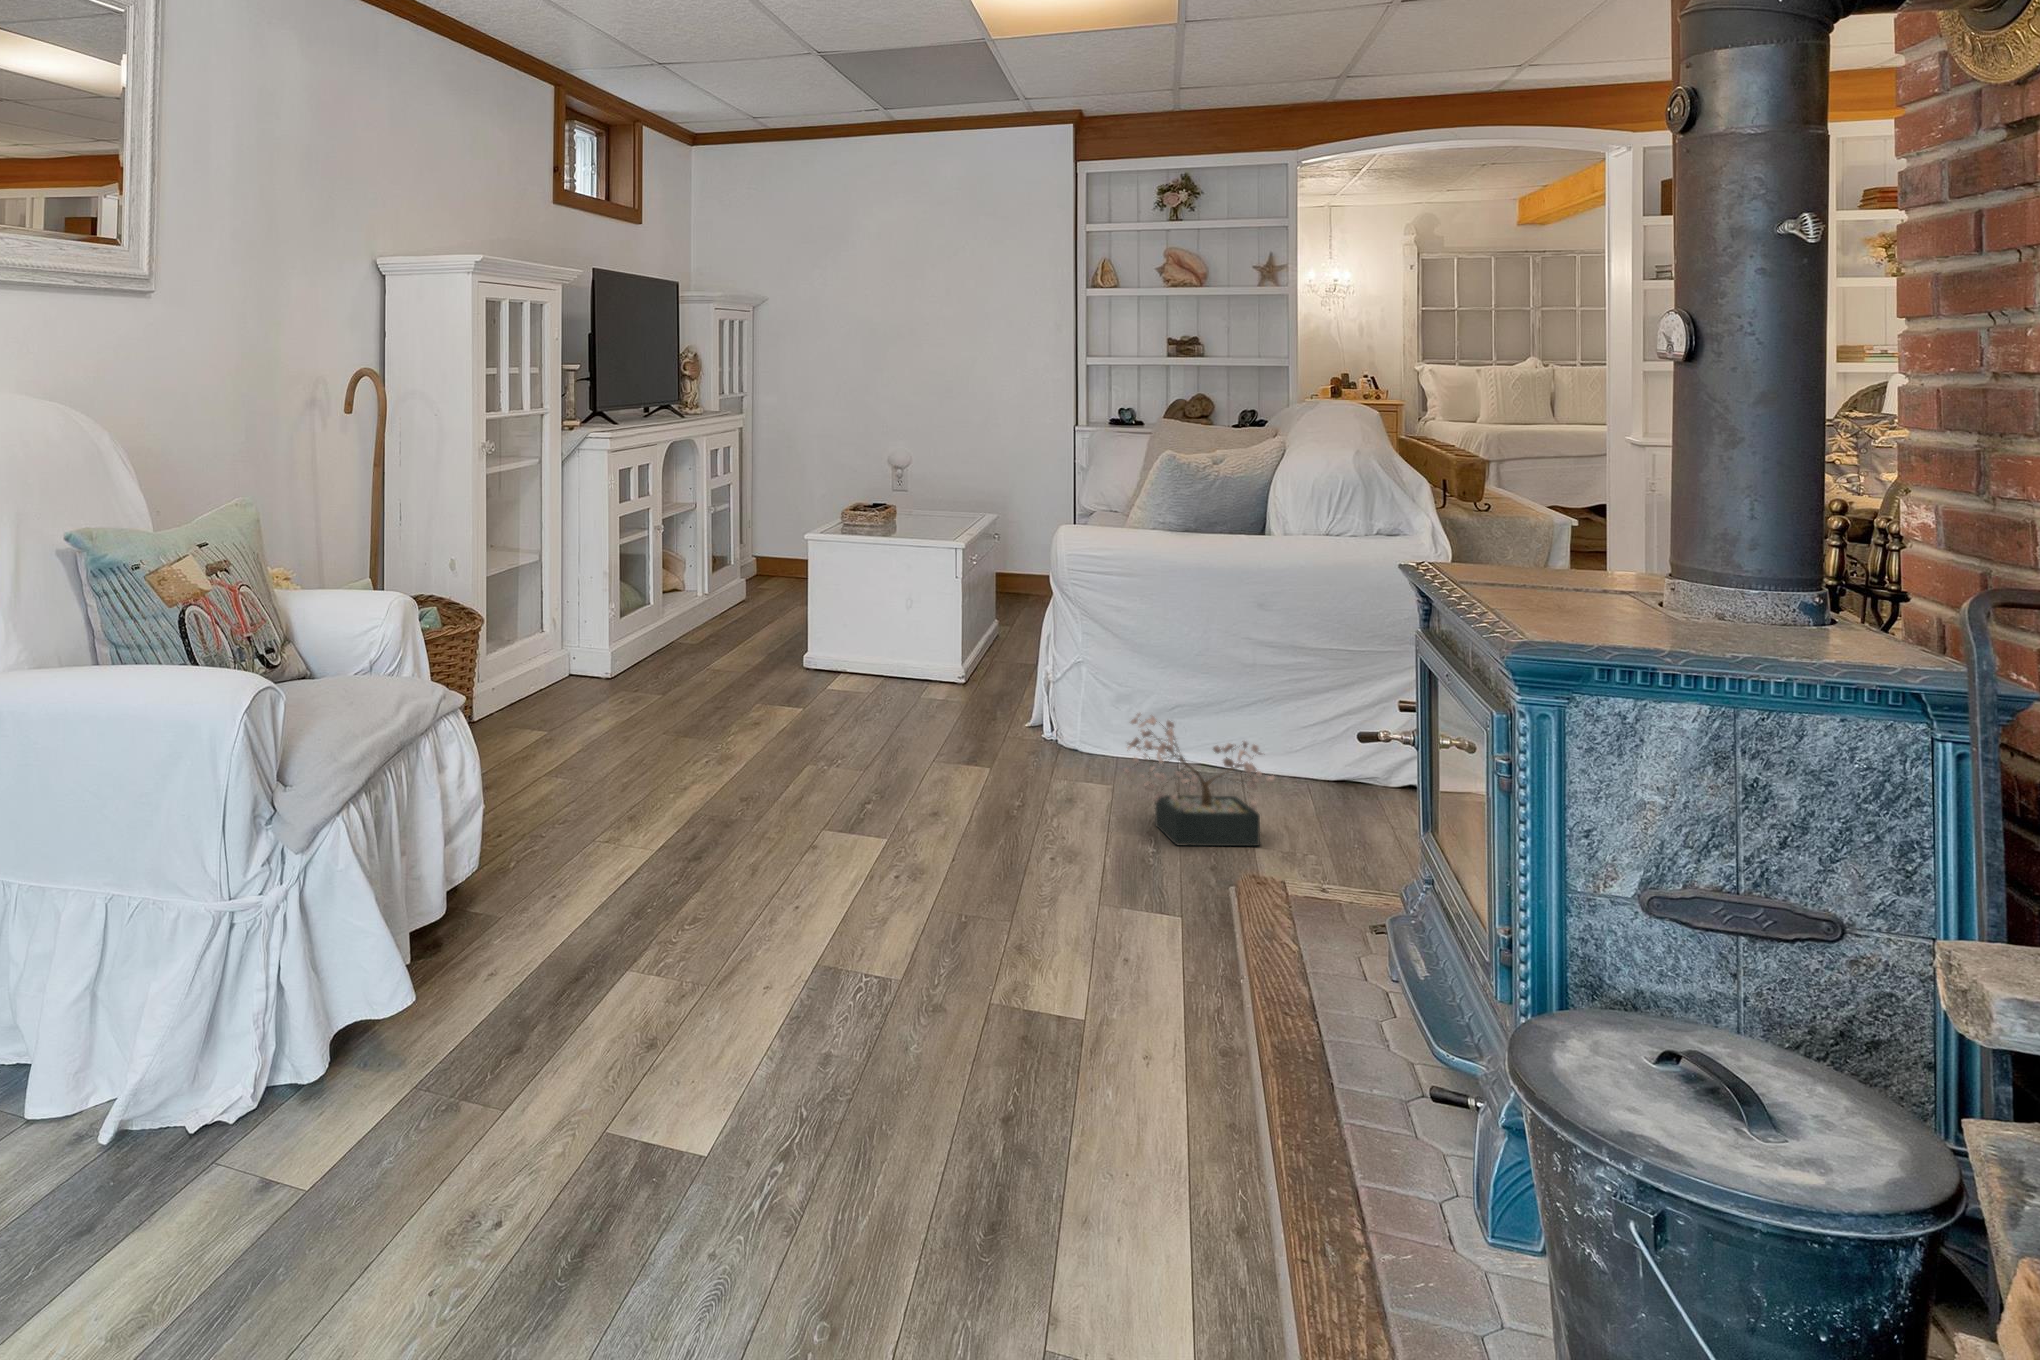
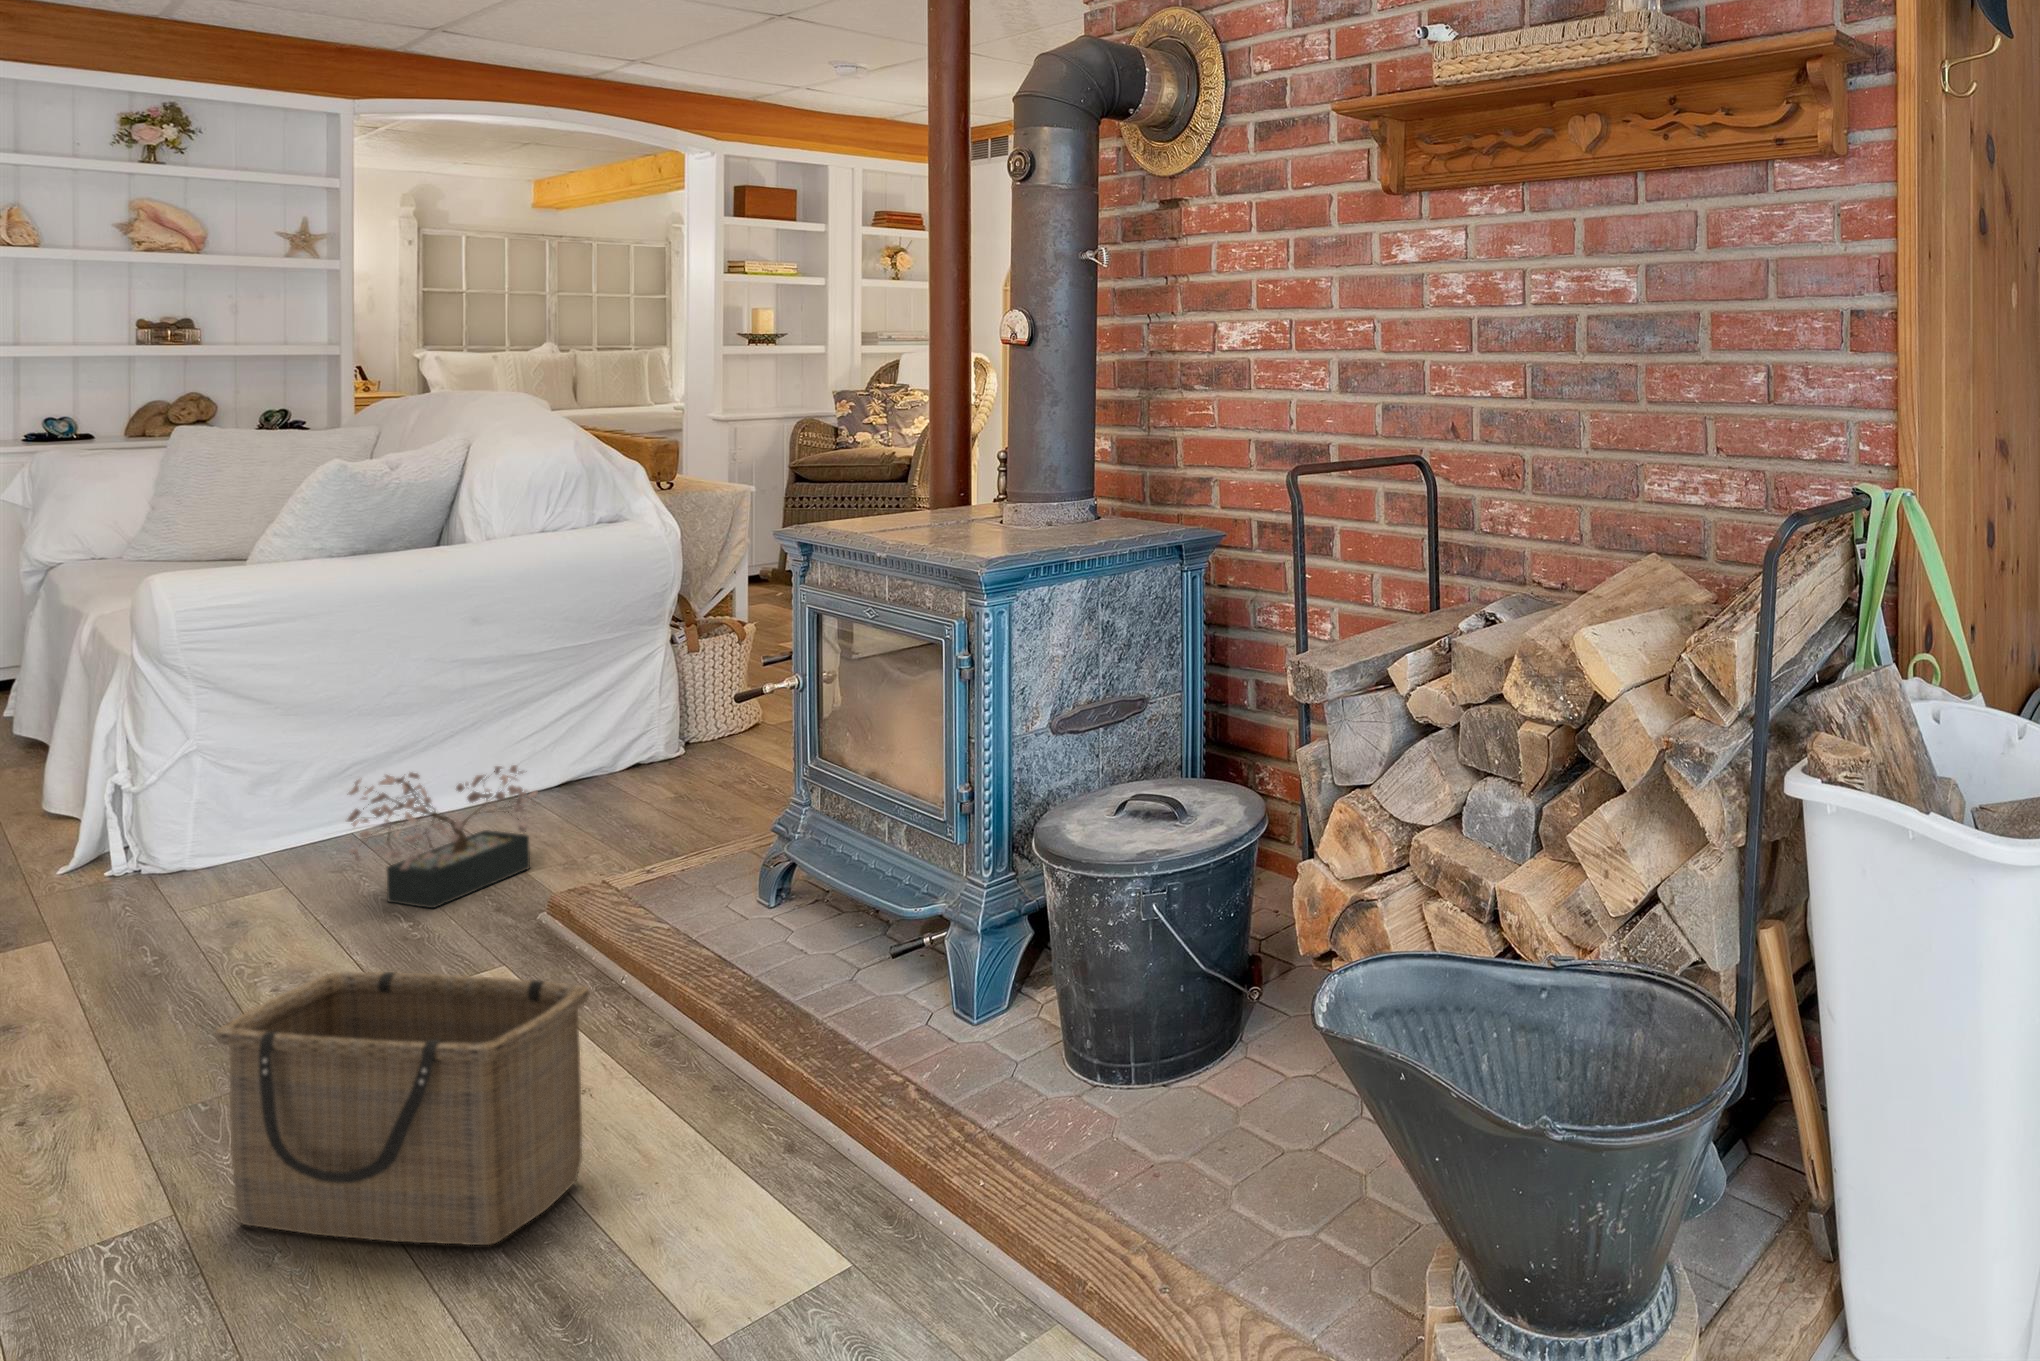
basket: none [910,843,1097,1131] -> present [215,971,590,1245]

